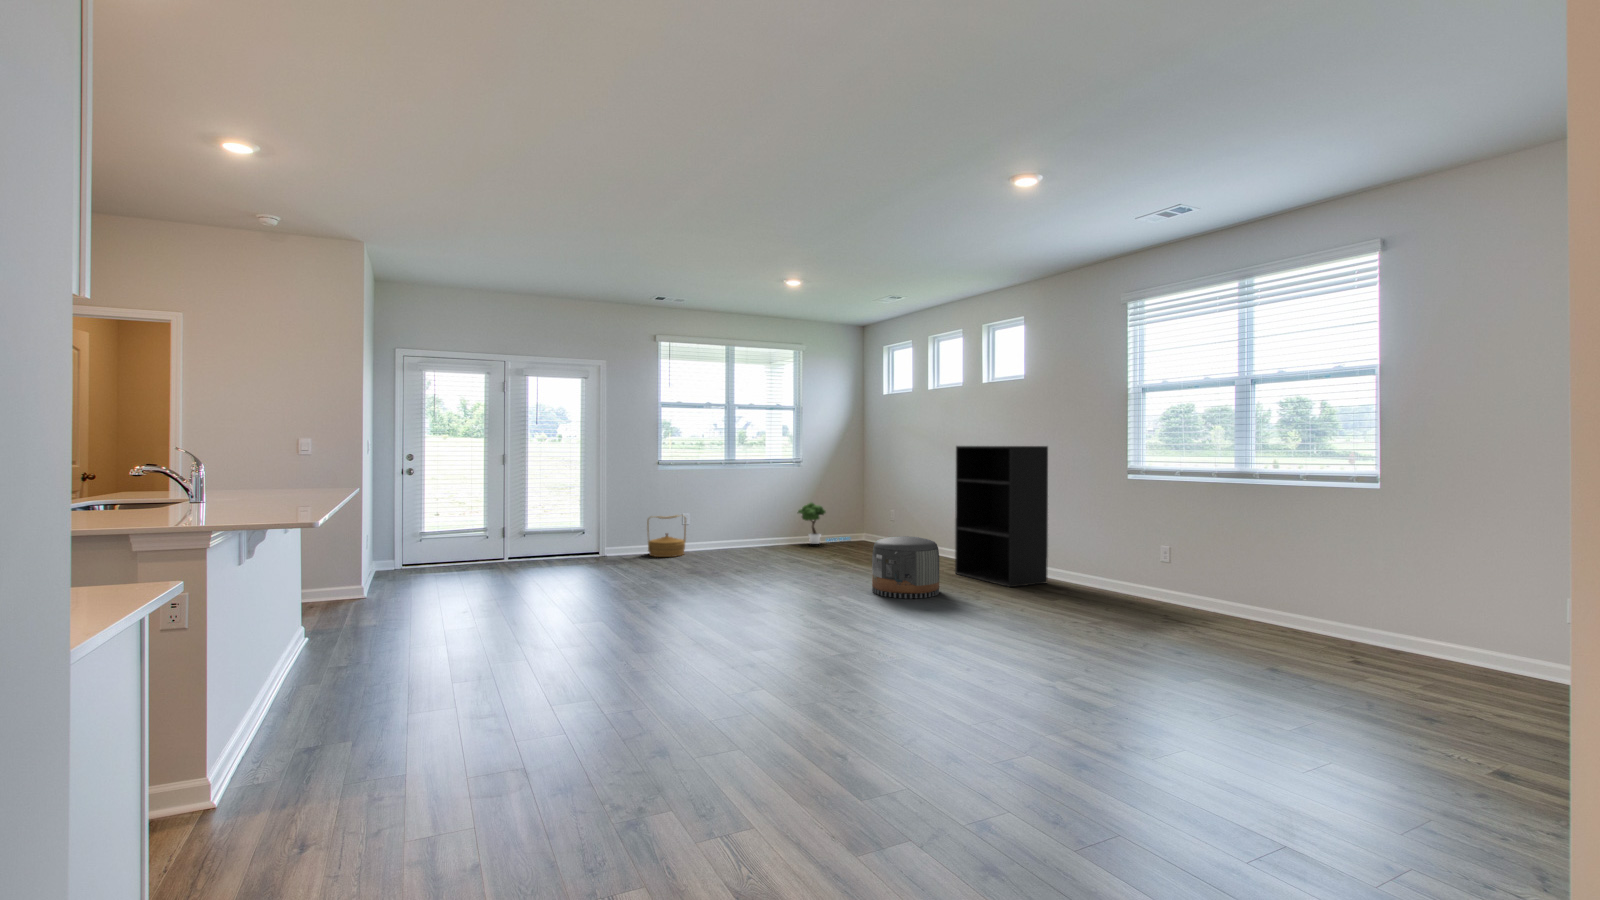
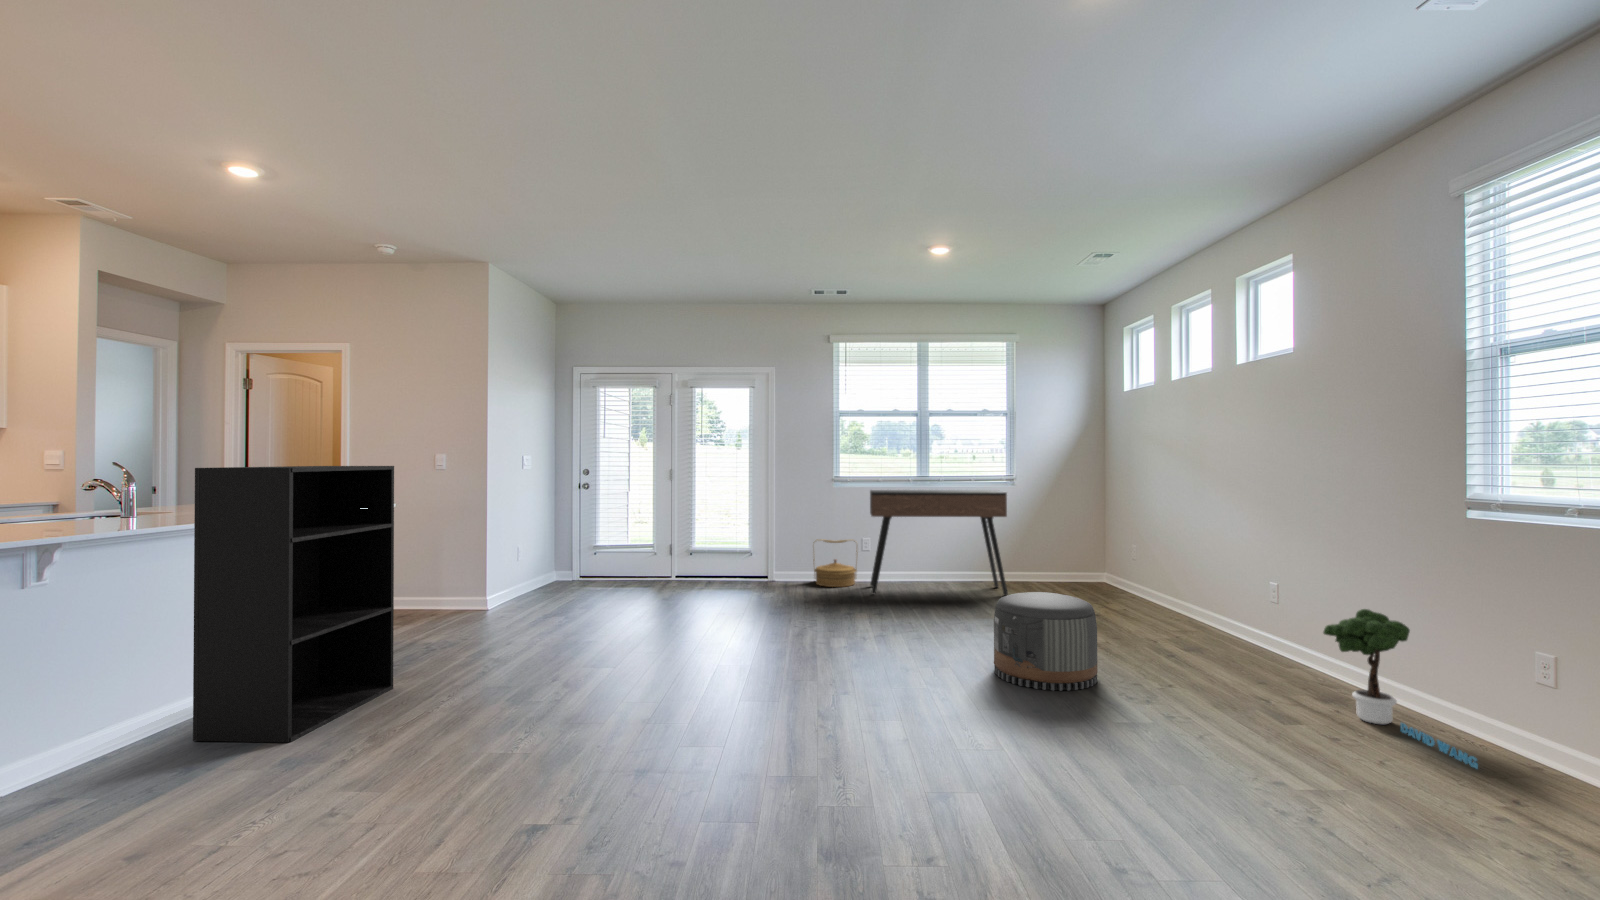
bookshelf: present [955,446,1048,587] -> present [193,466,394,743]
console table: none [700,470,814,559] -> present [870,490,1008,596]
potted tree: present [798,503,849,544] -> present [1324,609,1478,769]

